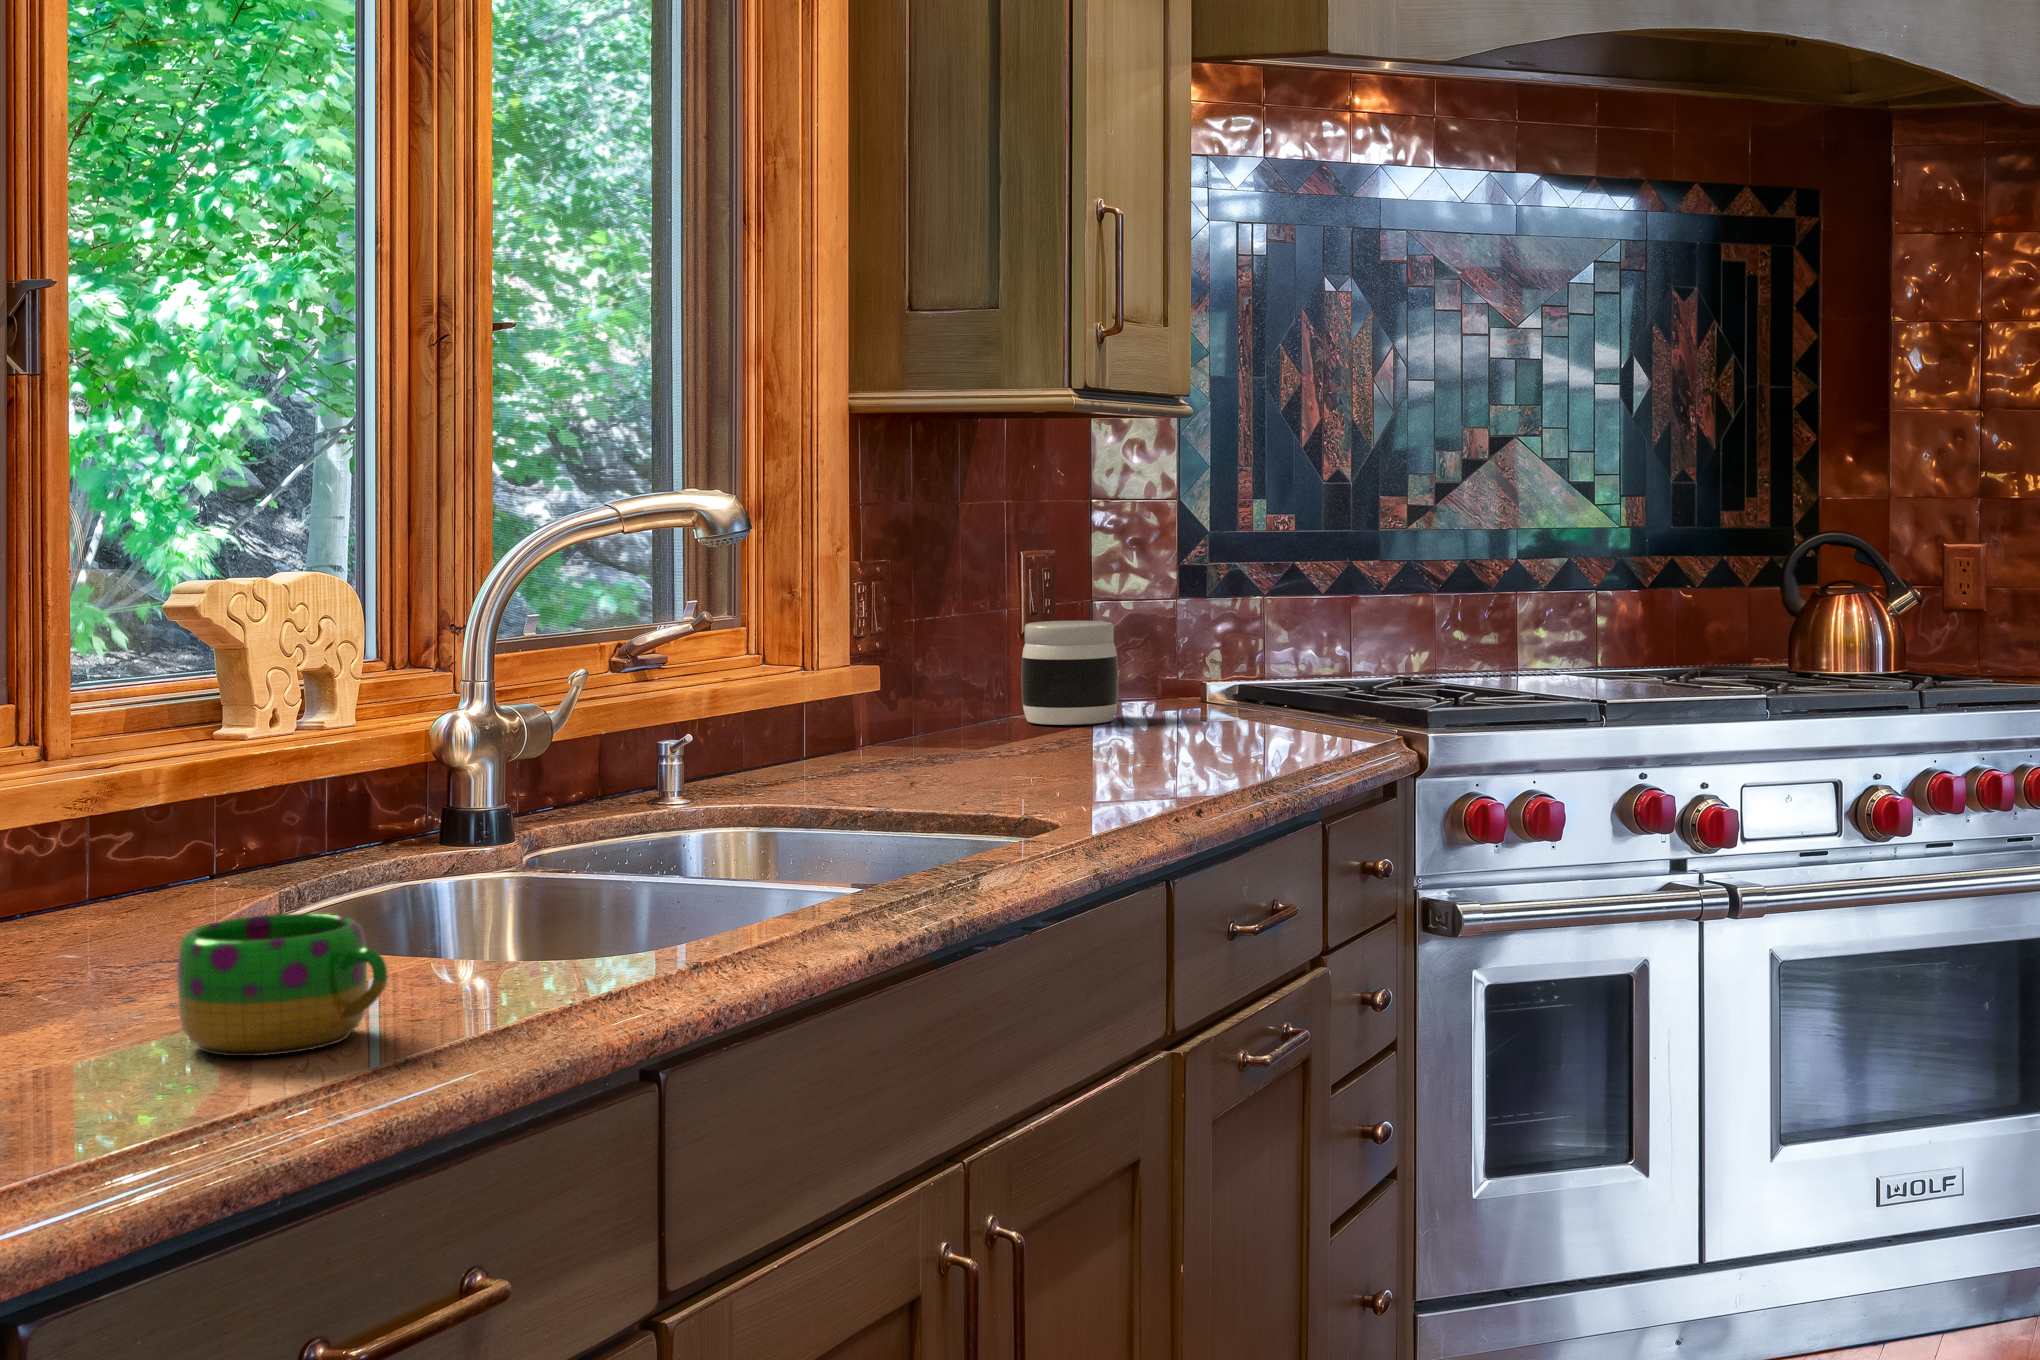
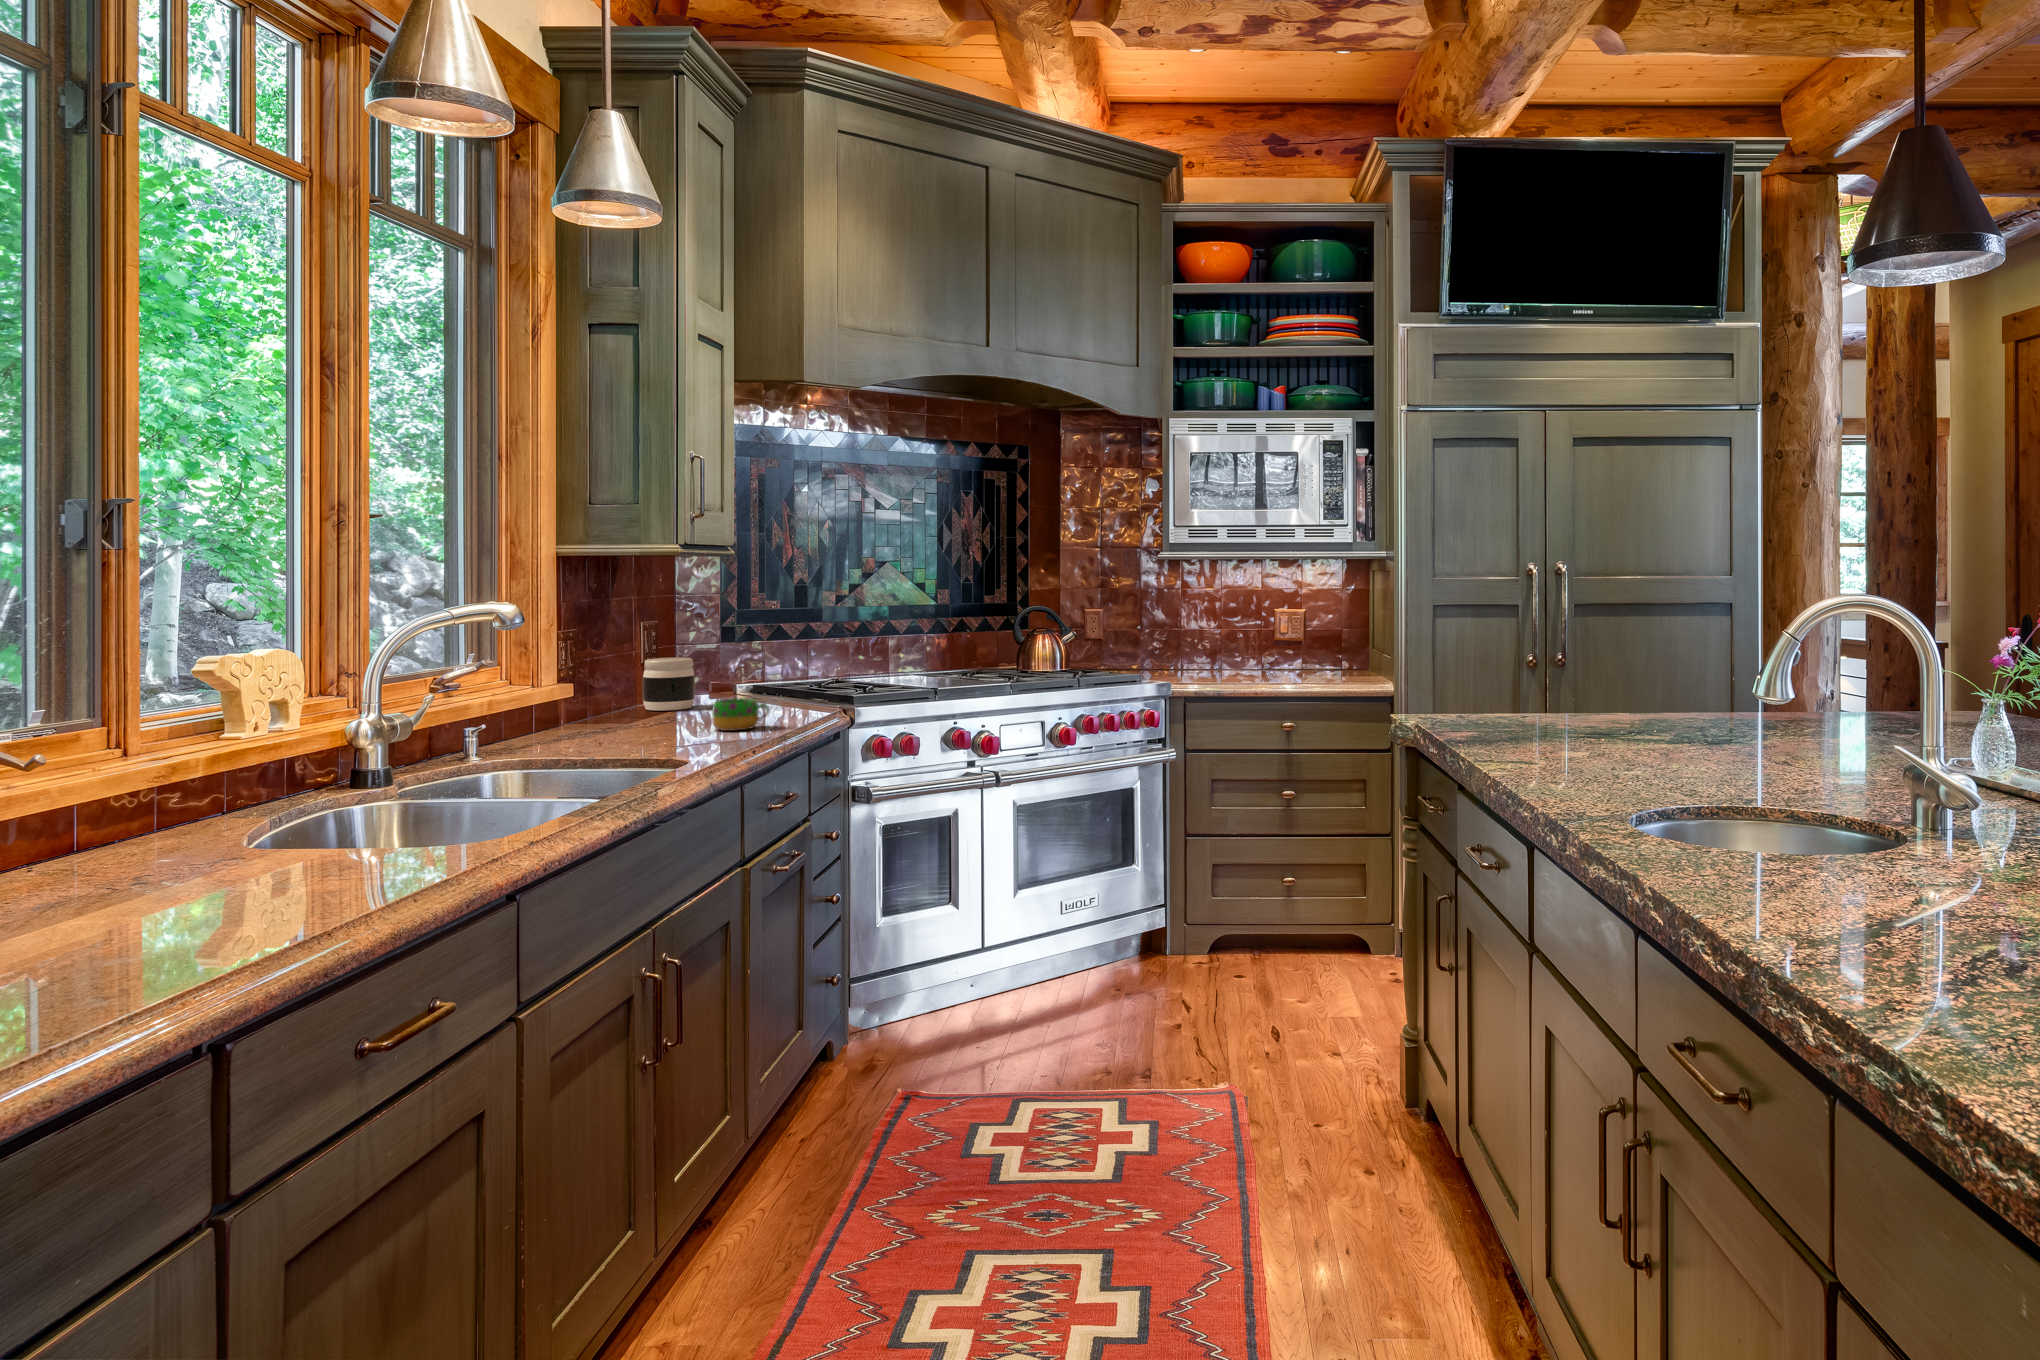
mug: present [177,914,387,1056] -> present [712,698,770,731]

